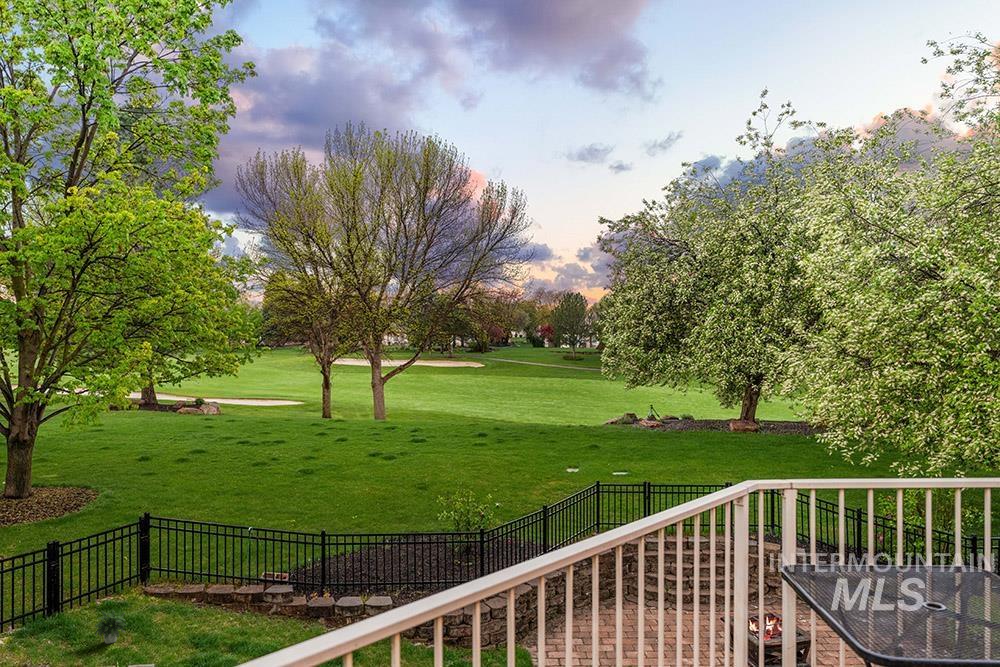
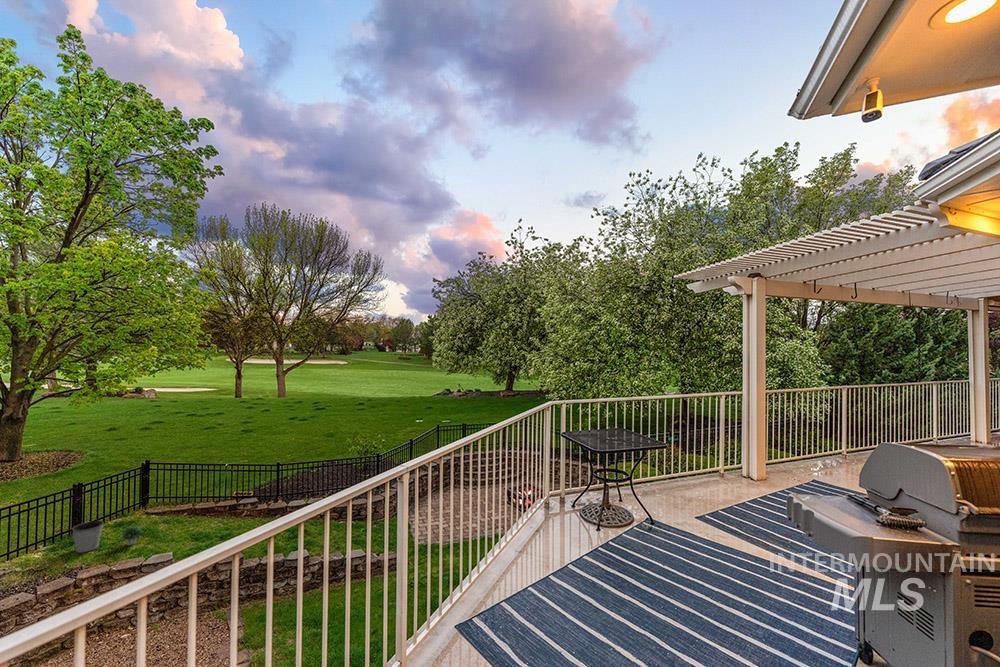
bucket: none [33,599,75,646] -> present [73,520,103,552]

